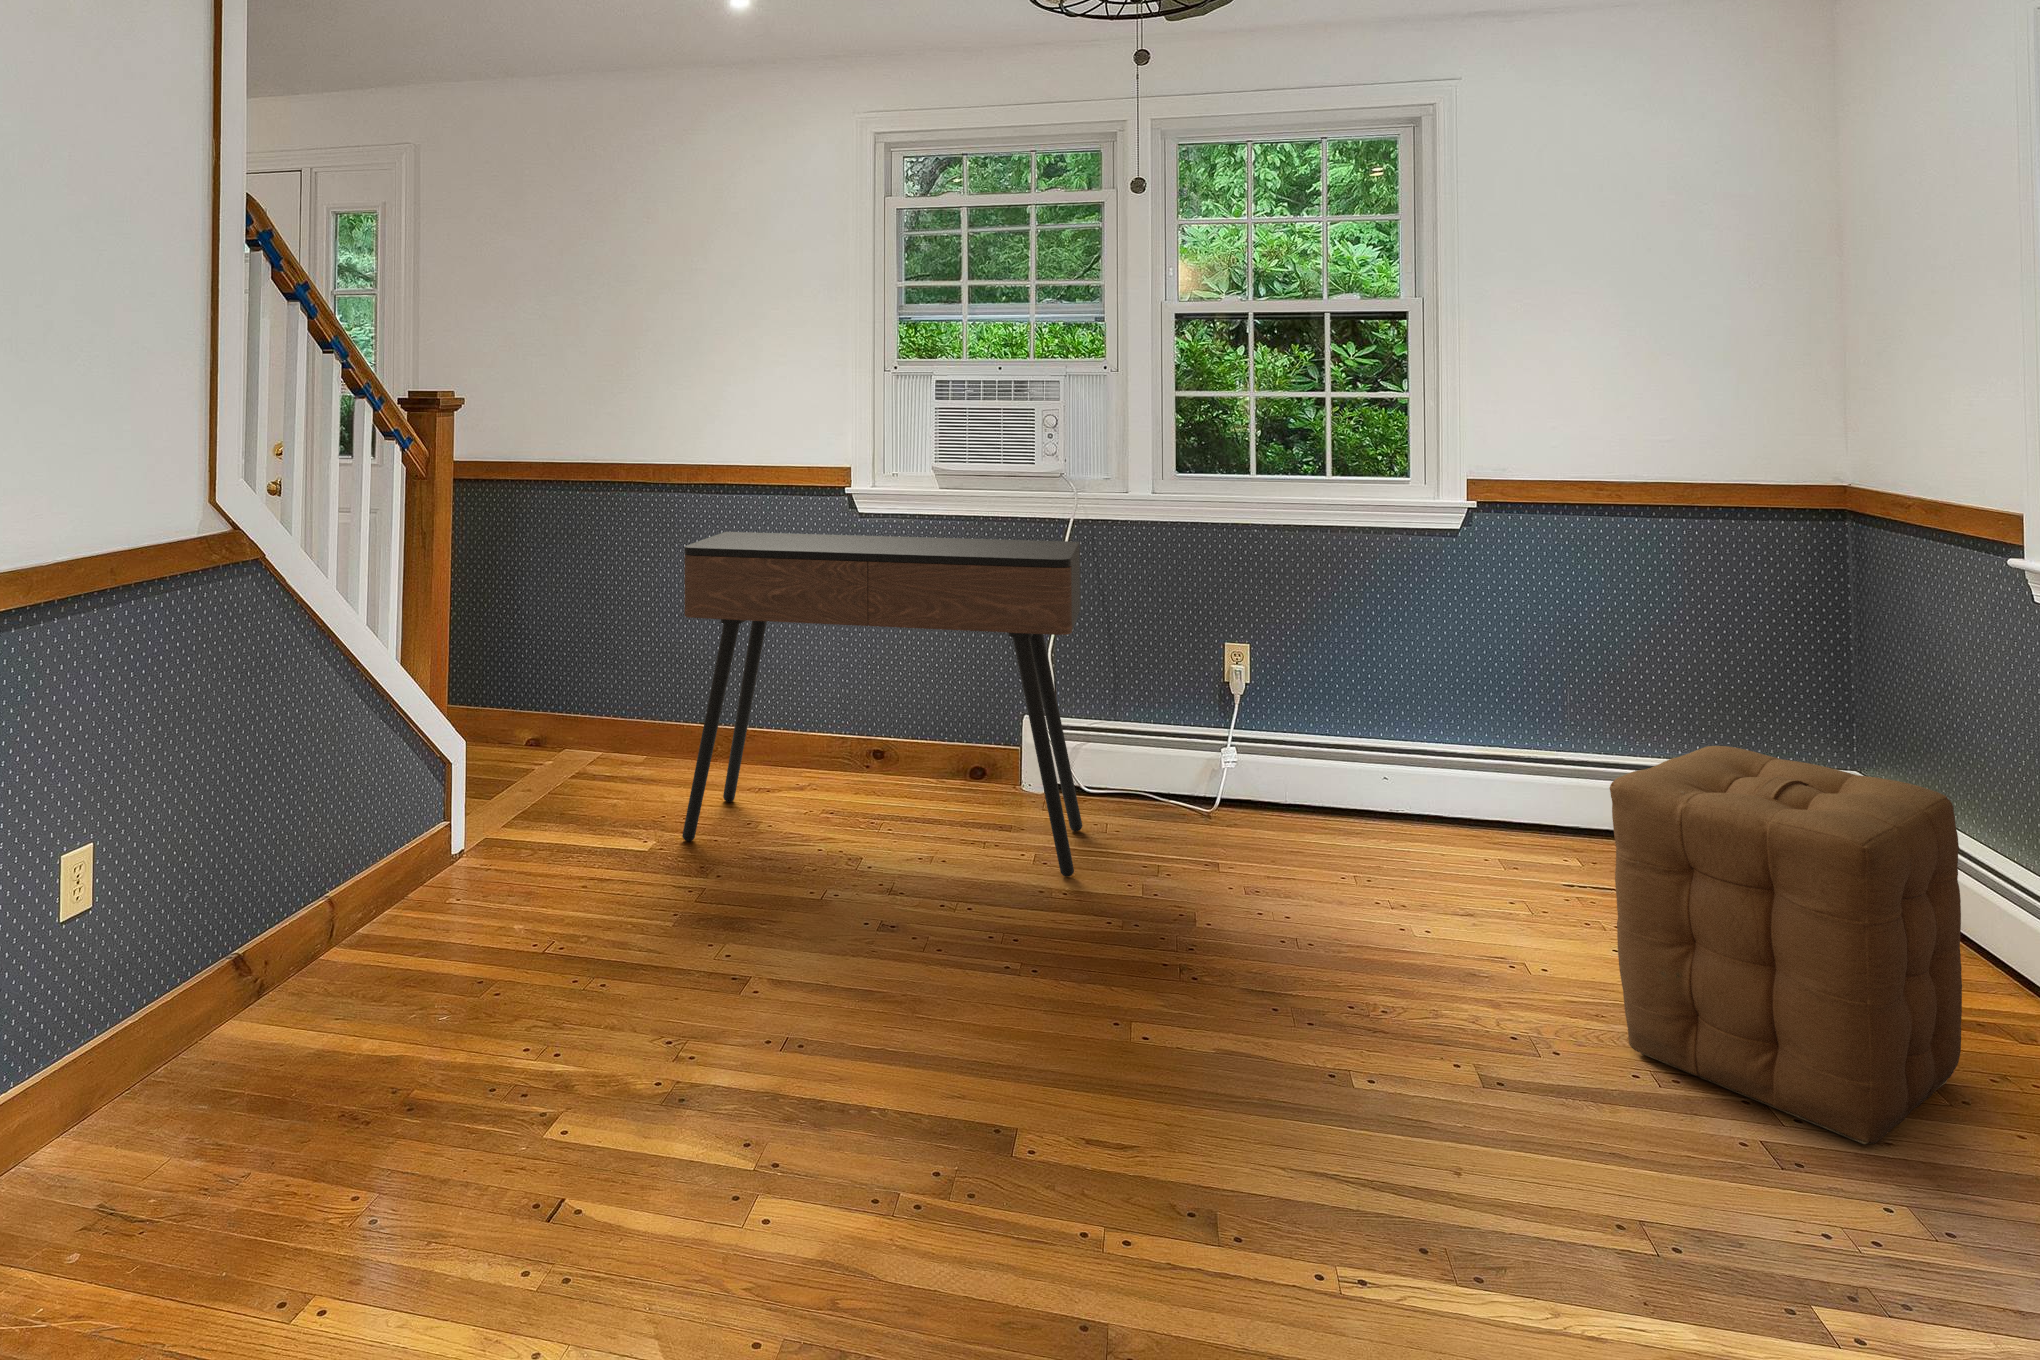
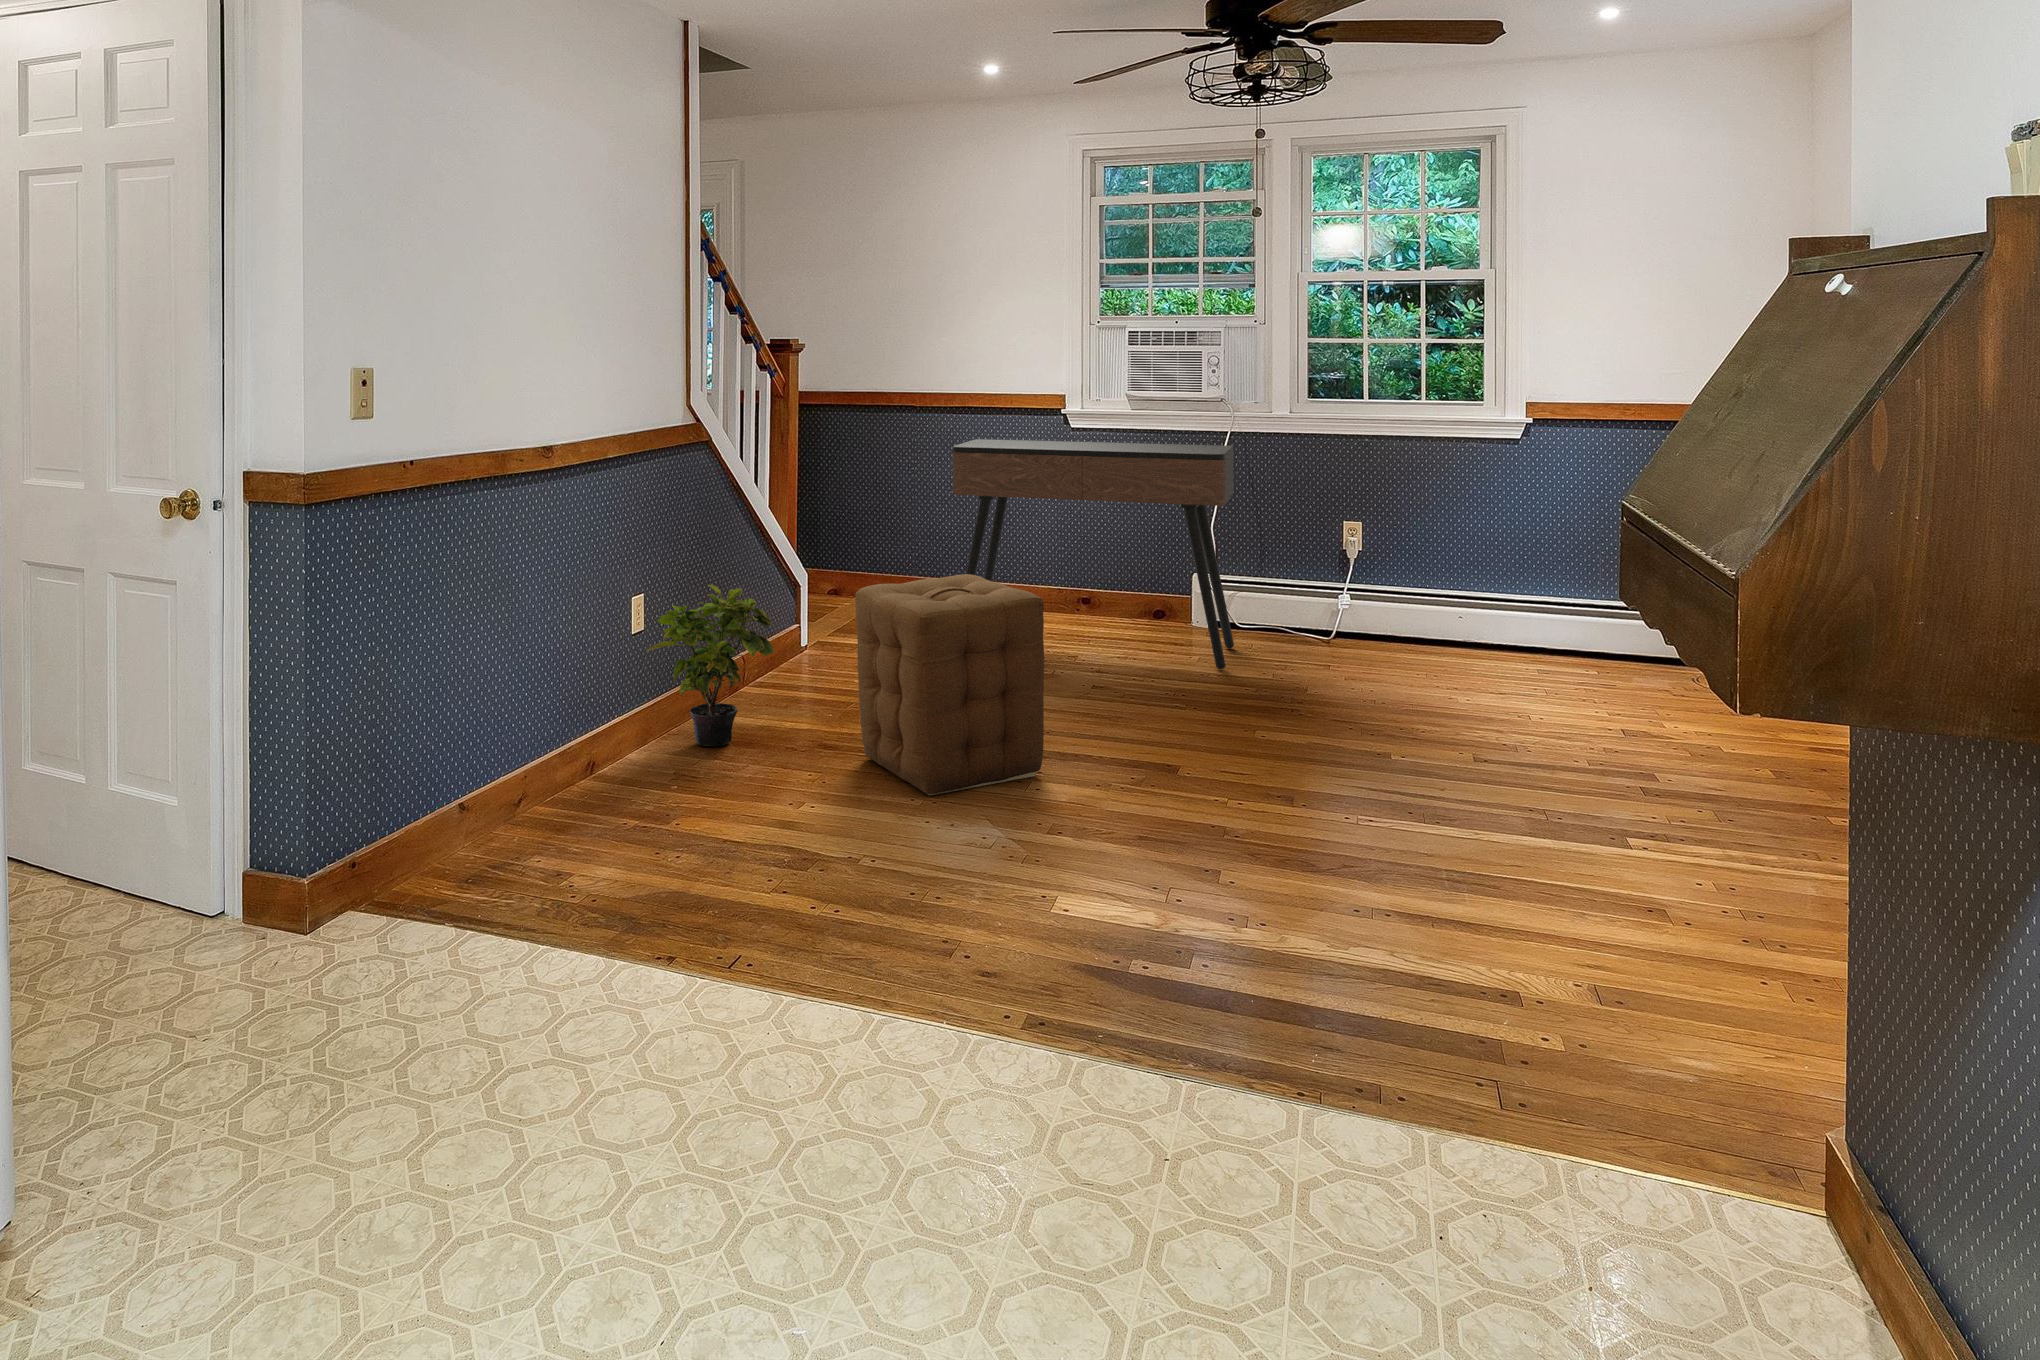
ottoman: present [1610,746,1962,1144] -> present [855,574,1044,795]
potted plant: none [76,818,329,1118] -> present [647,585,774,746]

